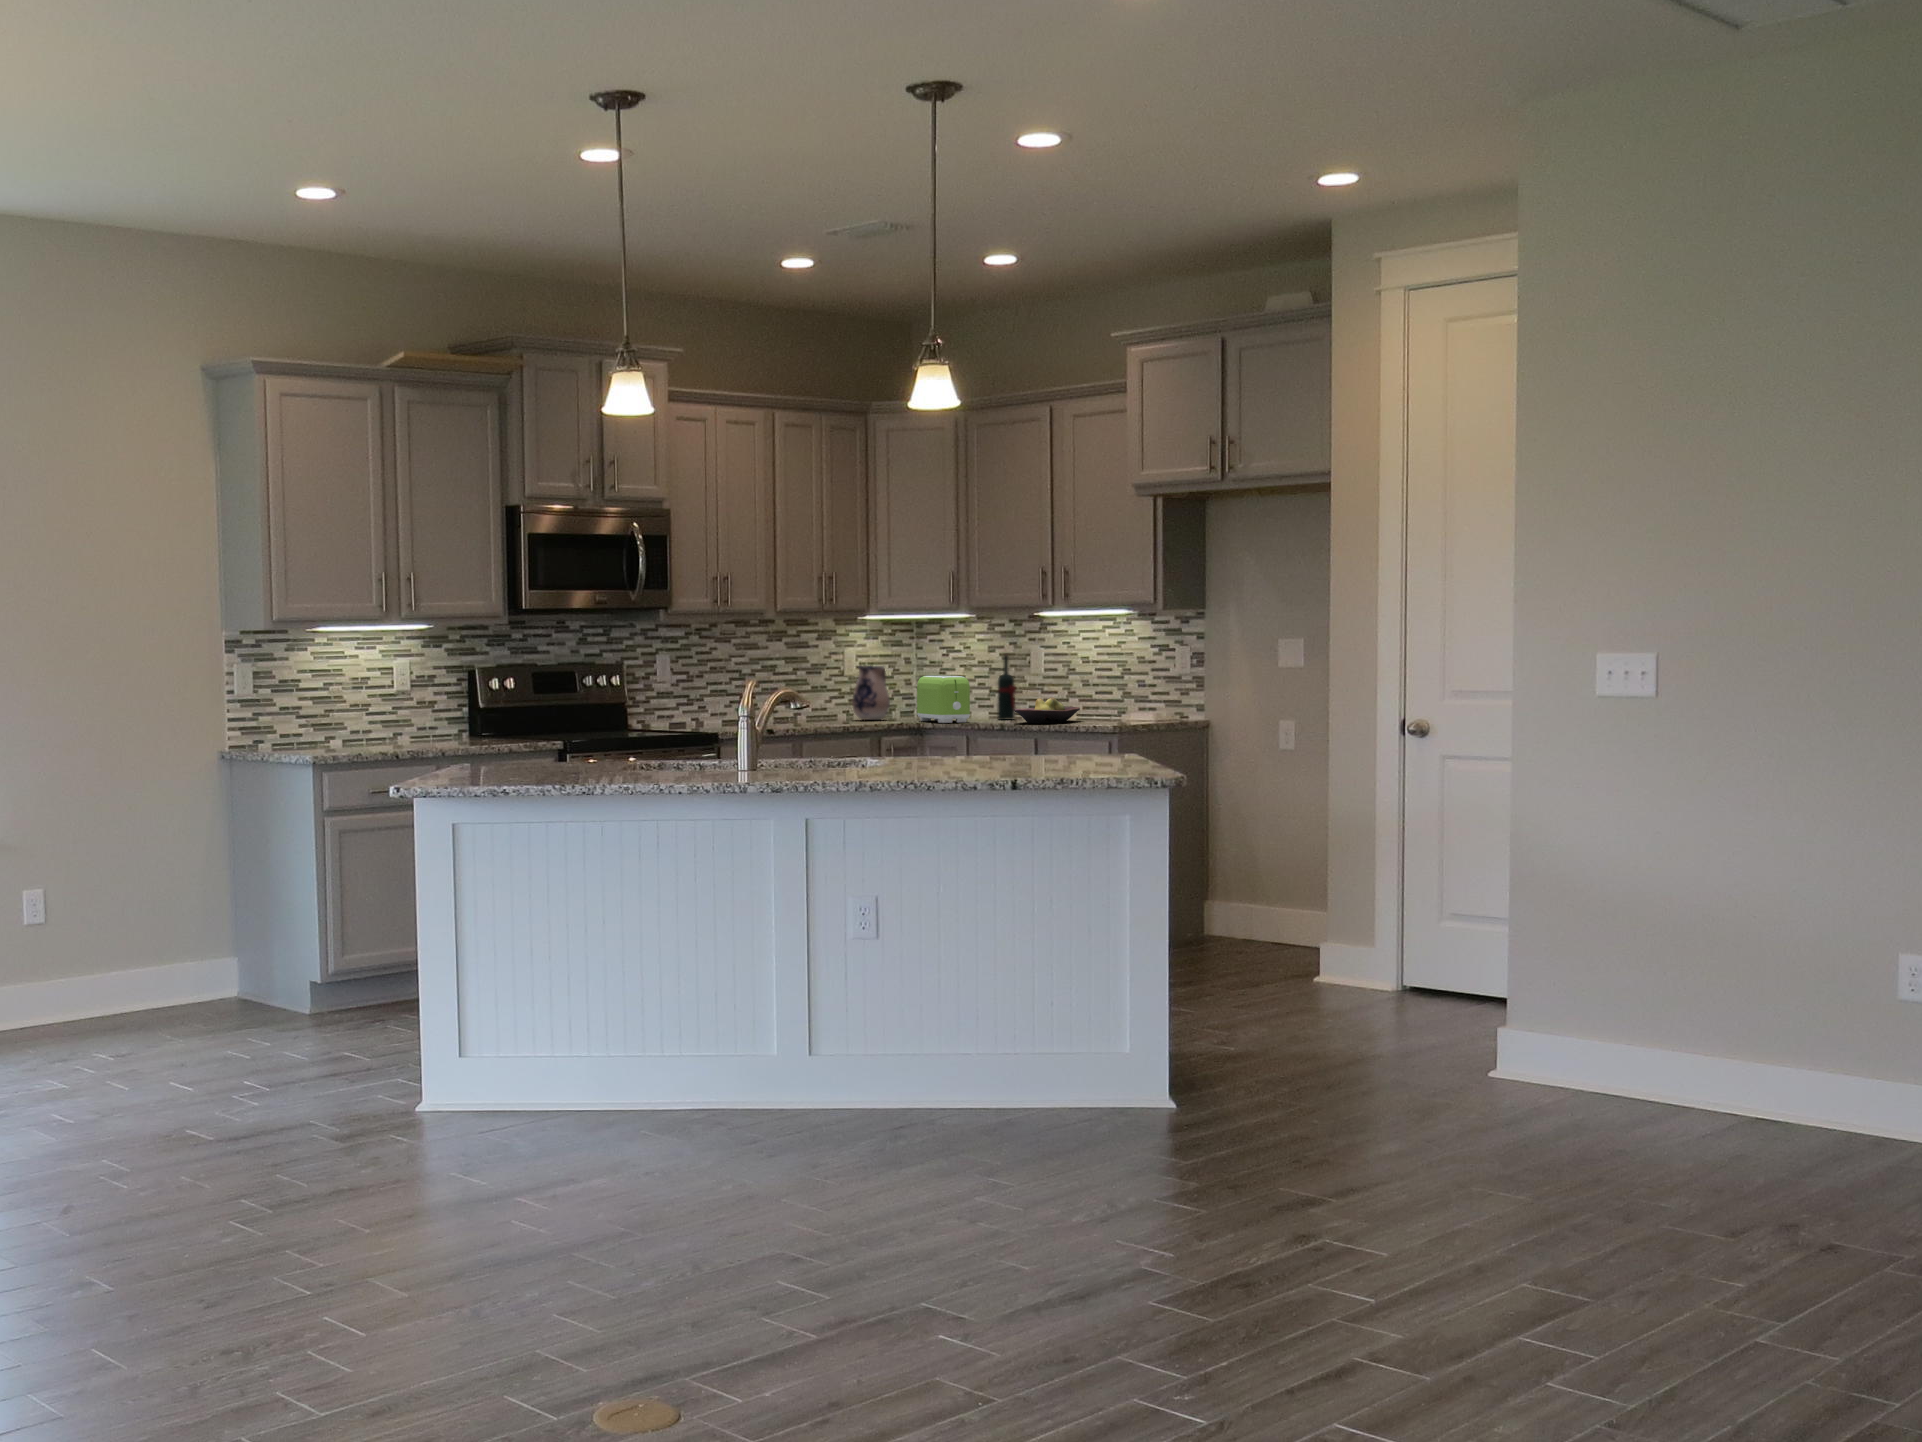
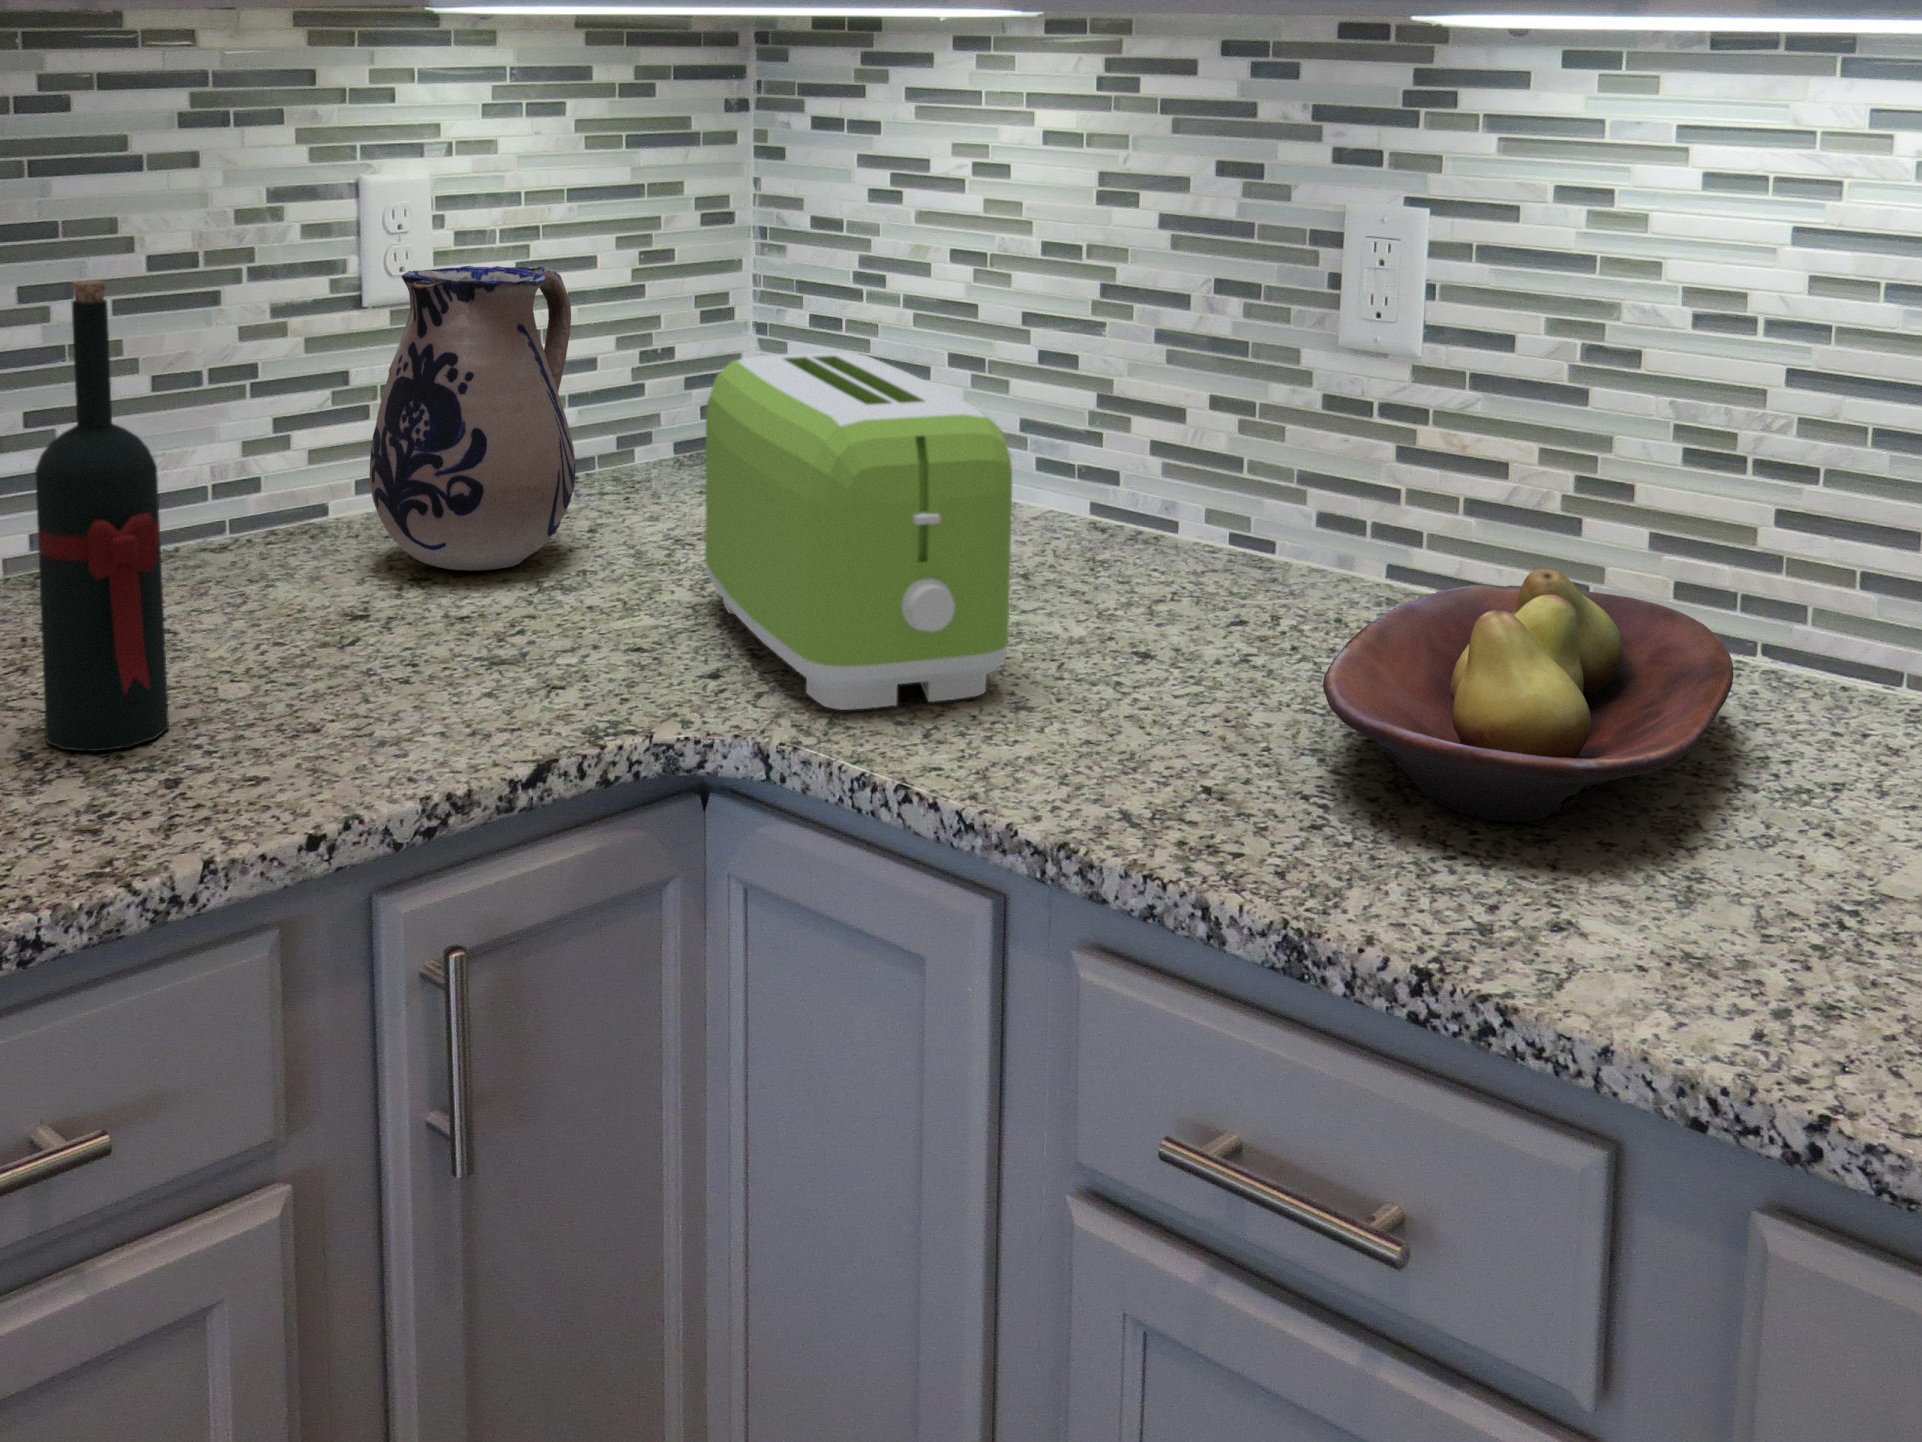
wine bottle: present [997,653,1016,720] -> present [35,280,169,751]

